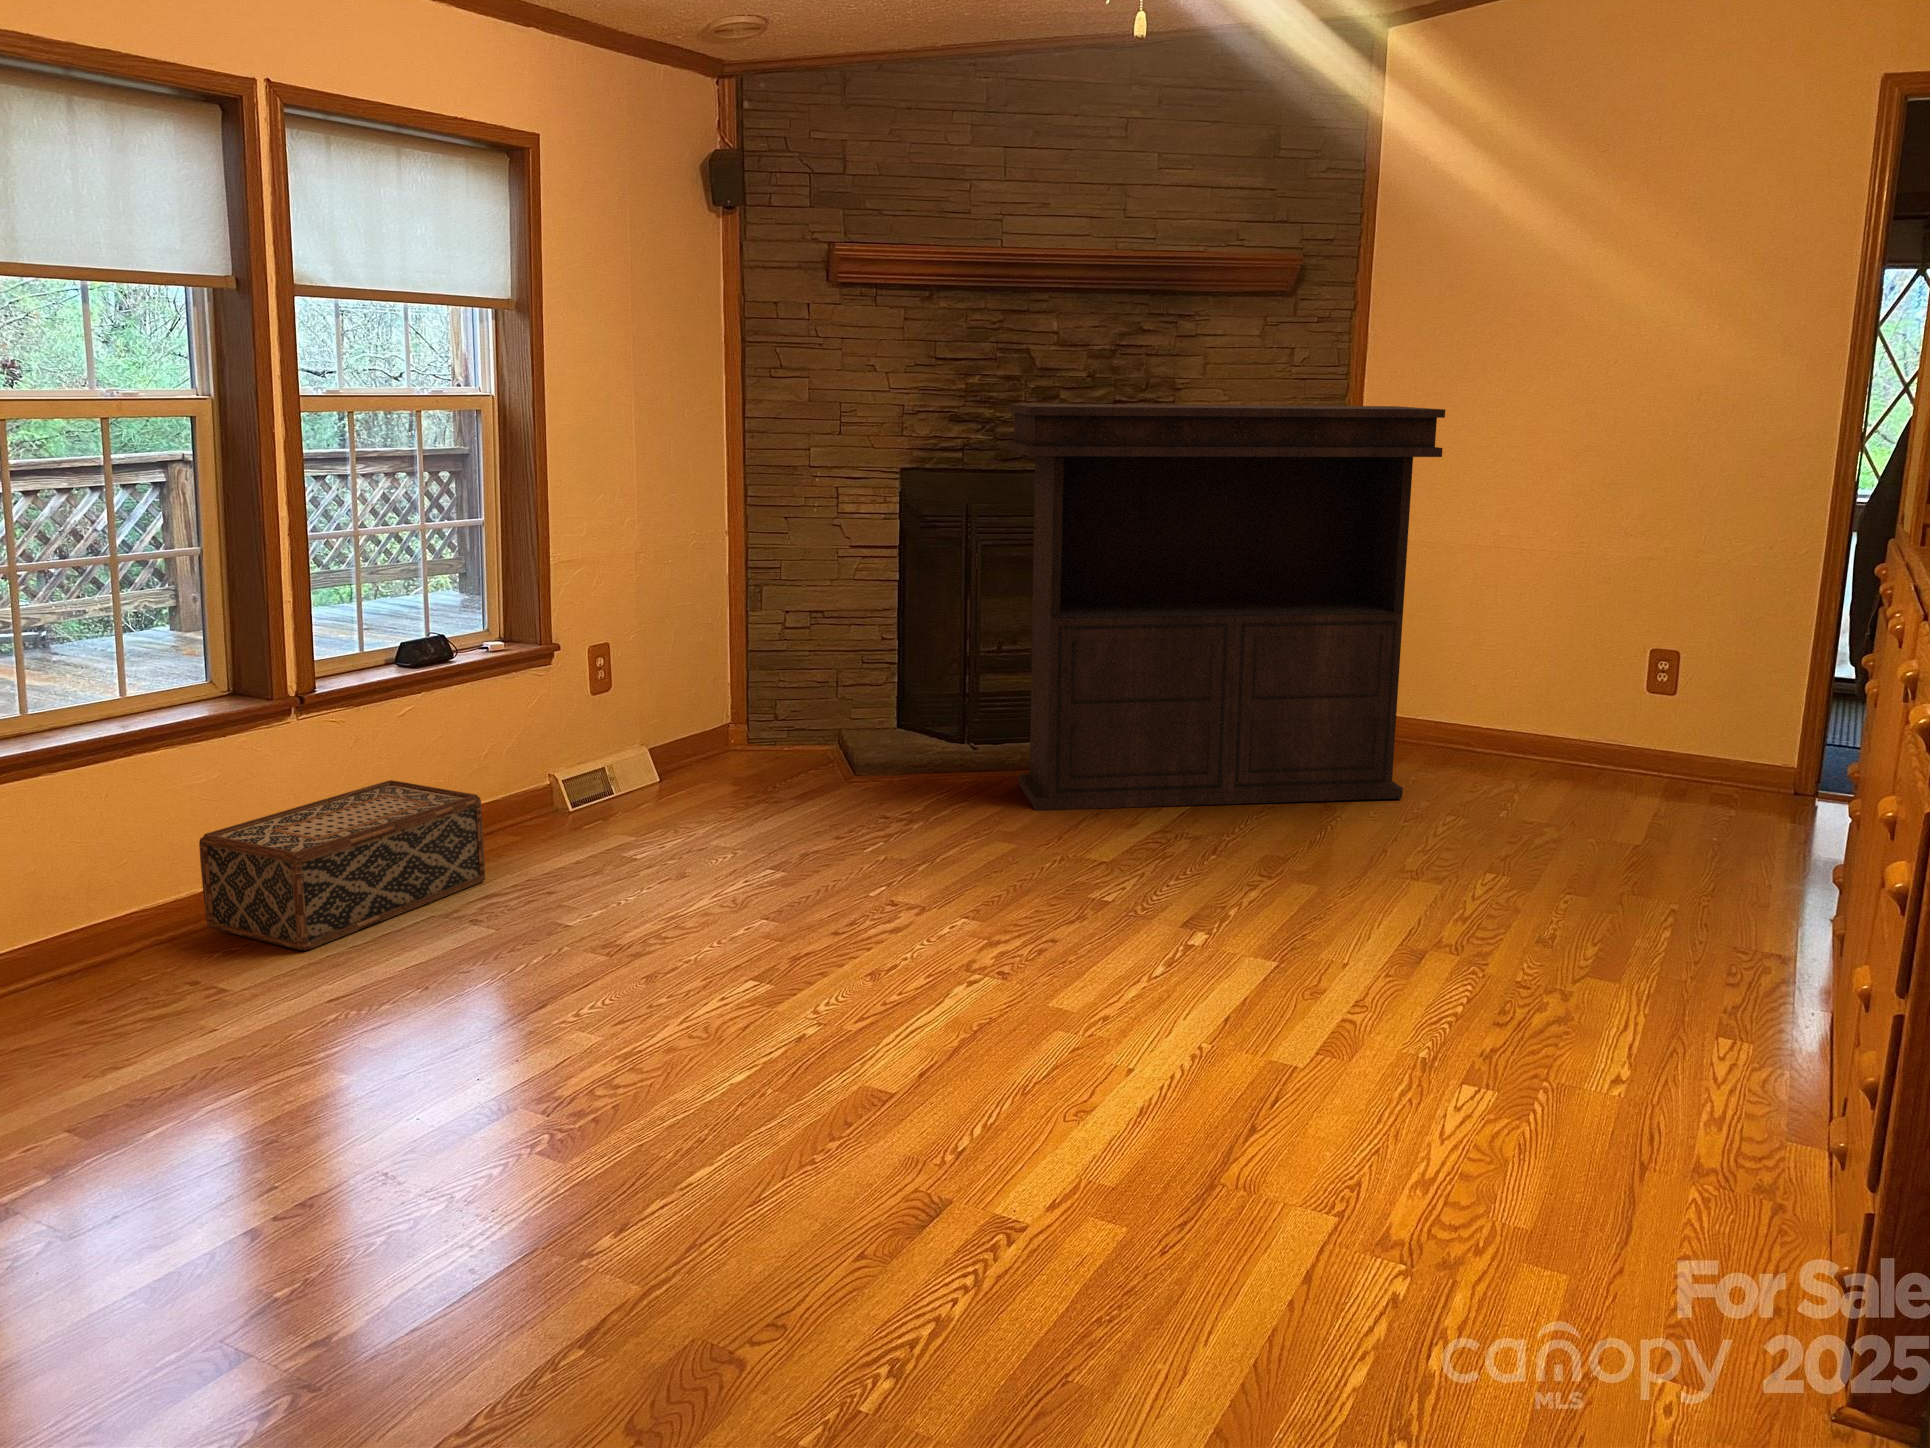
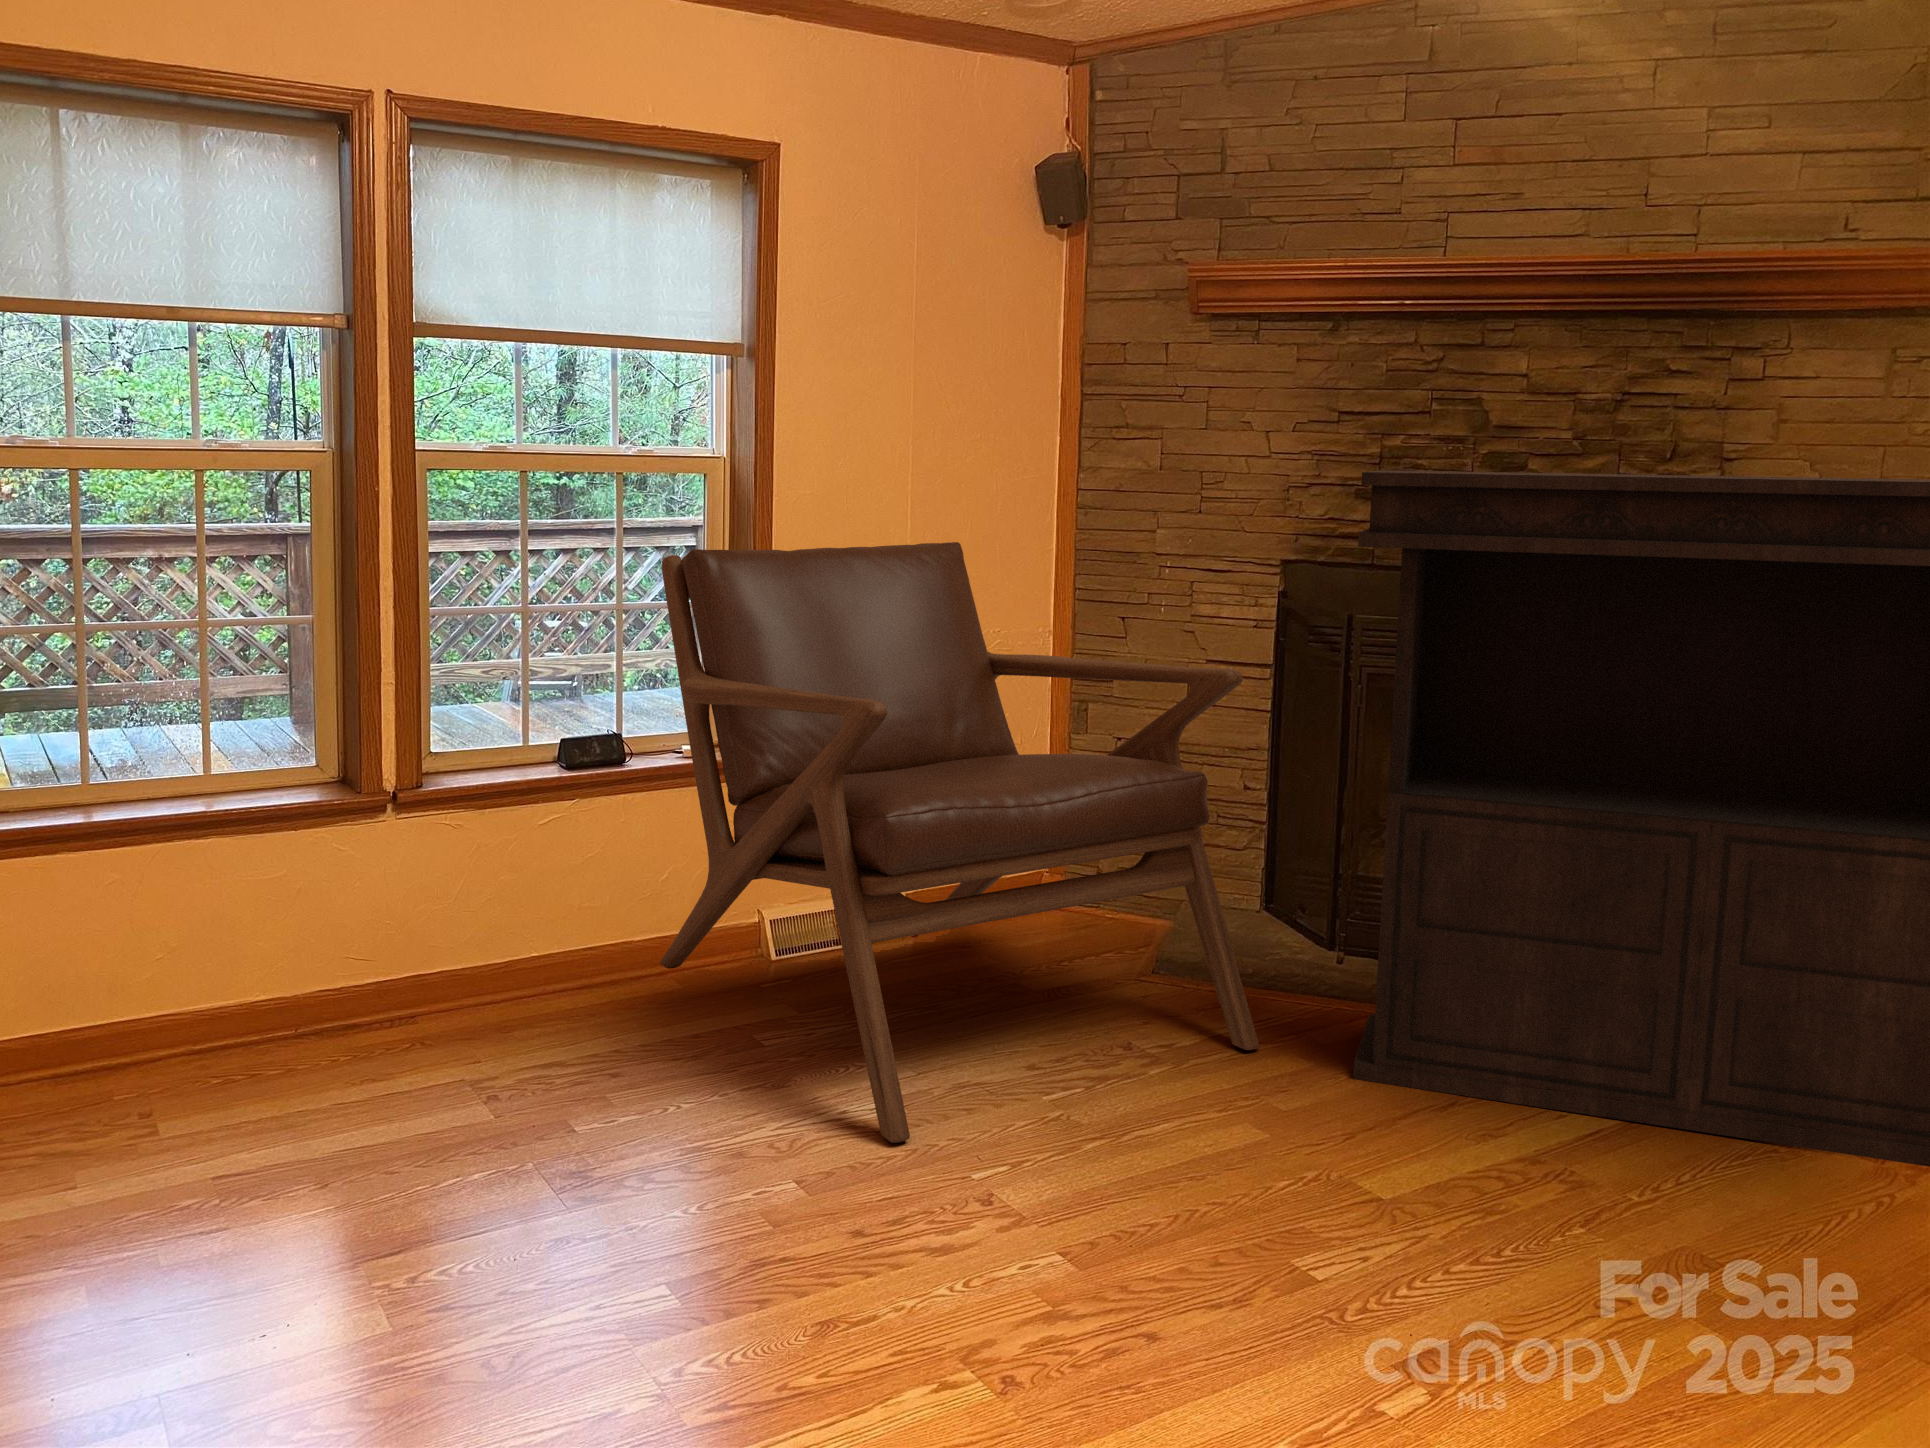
lounge chair: none [470,463,968,888] -> present [660,542,1259,1143]
woven basket: present [199,780,485,950] -> none [235,903,562,1102]

